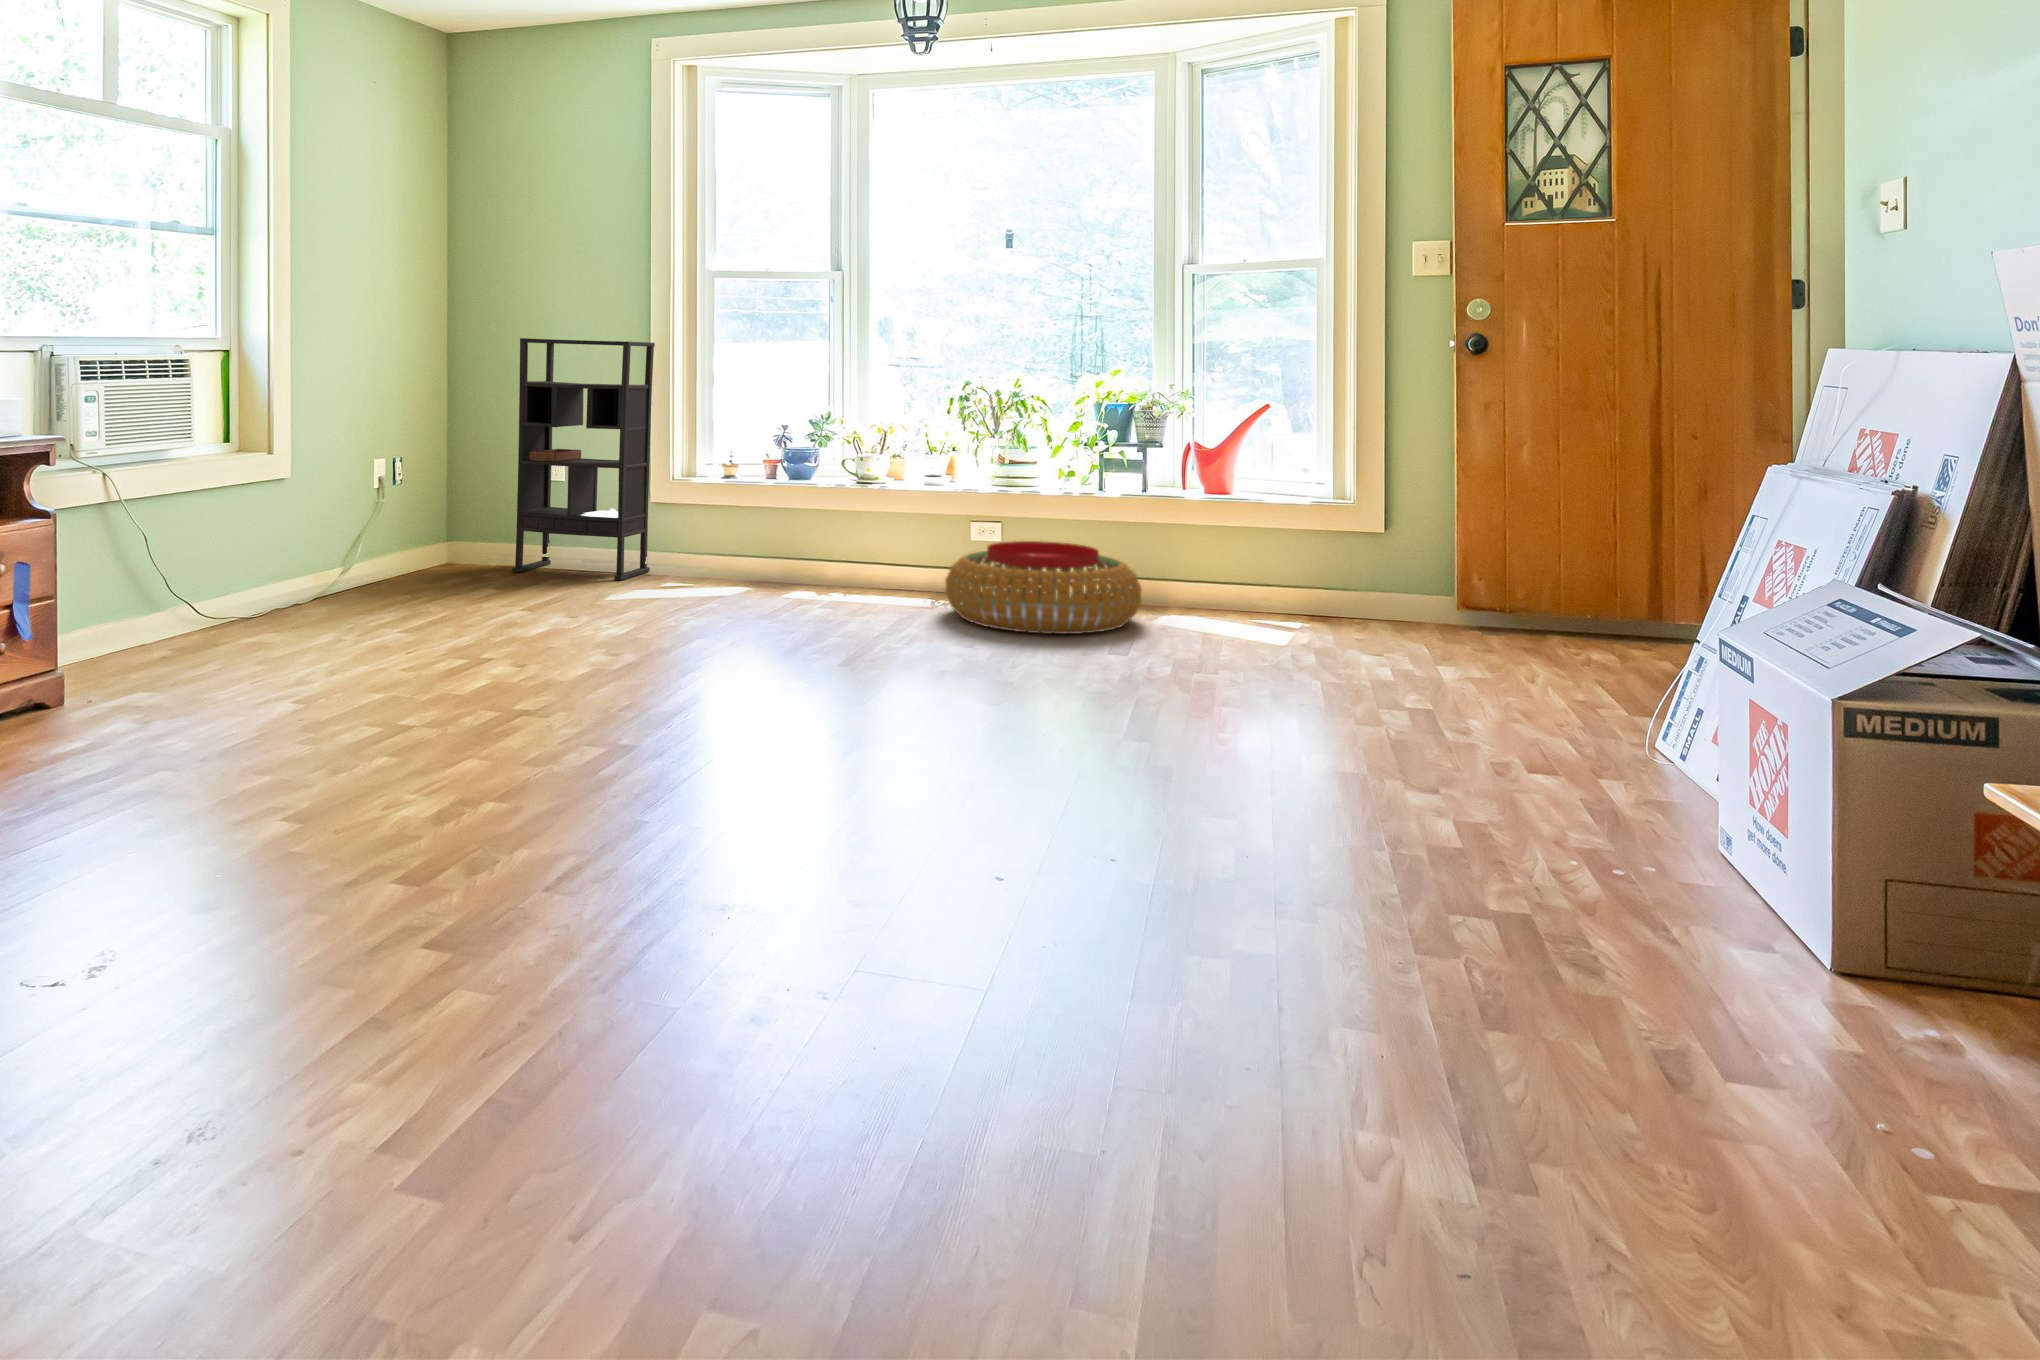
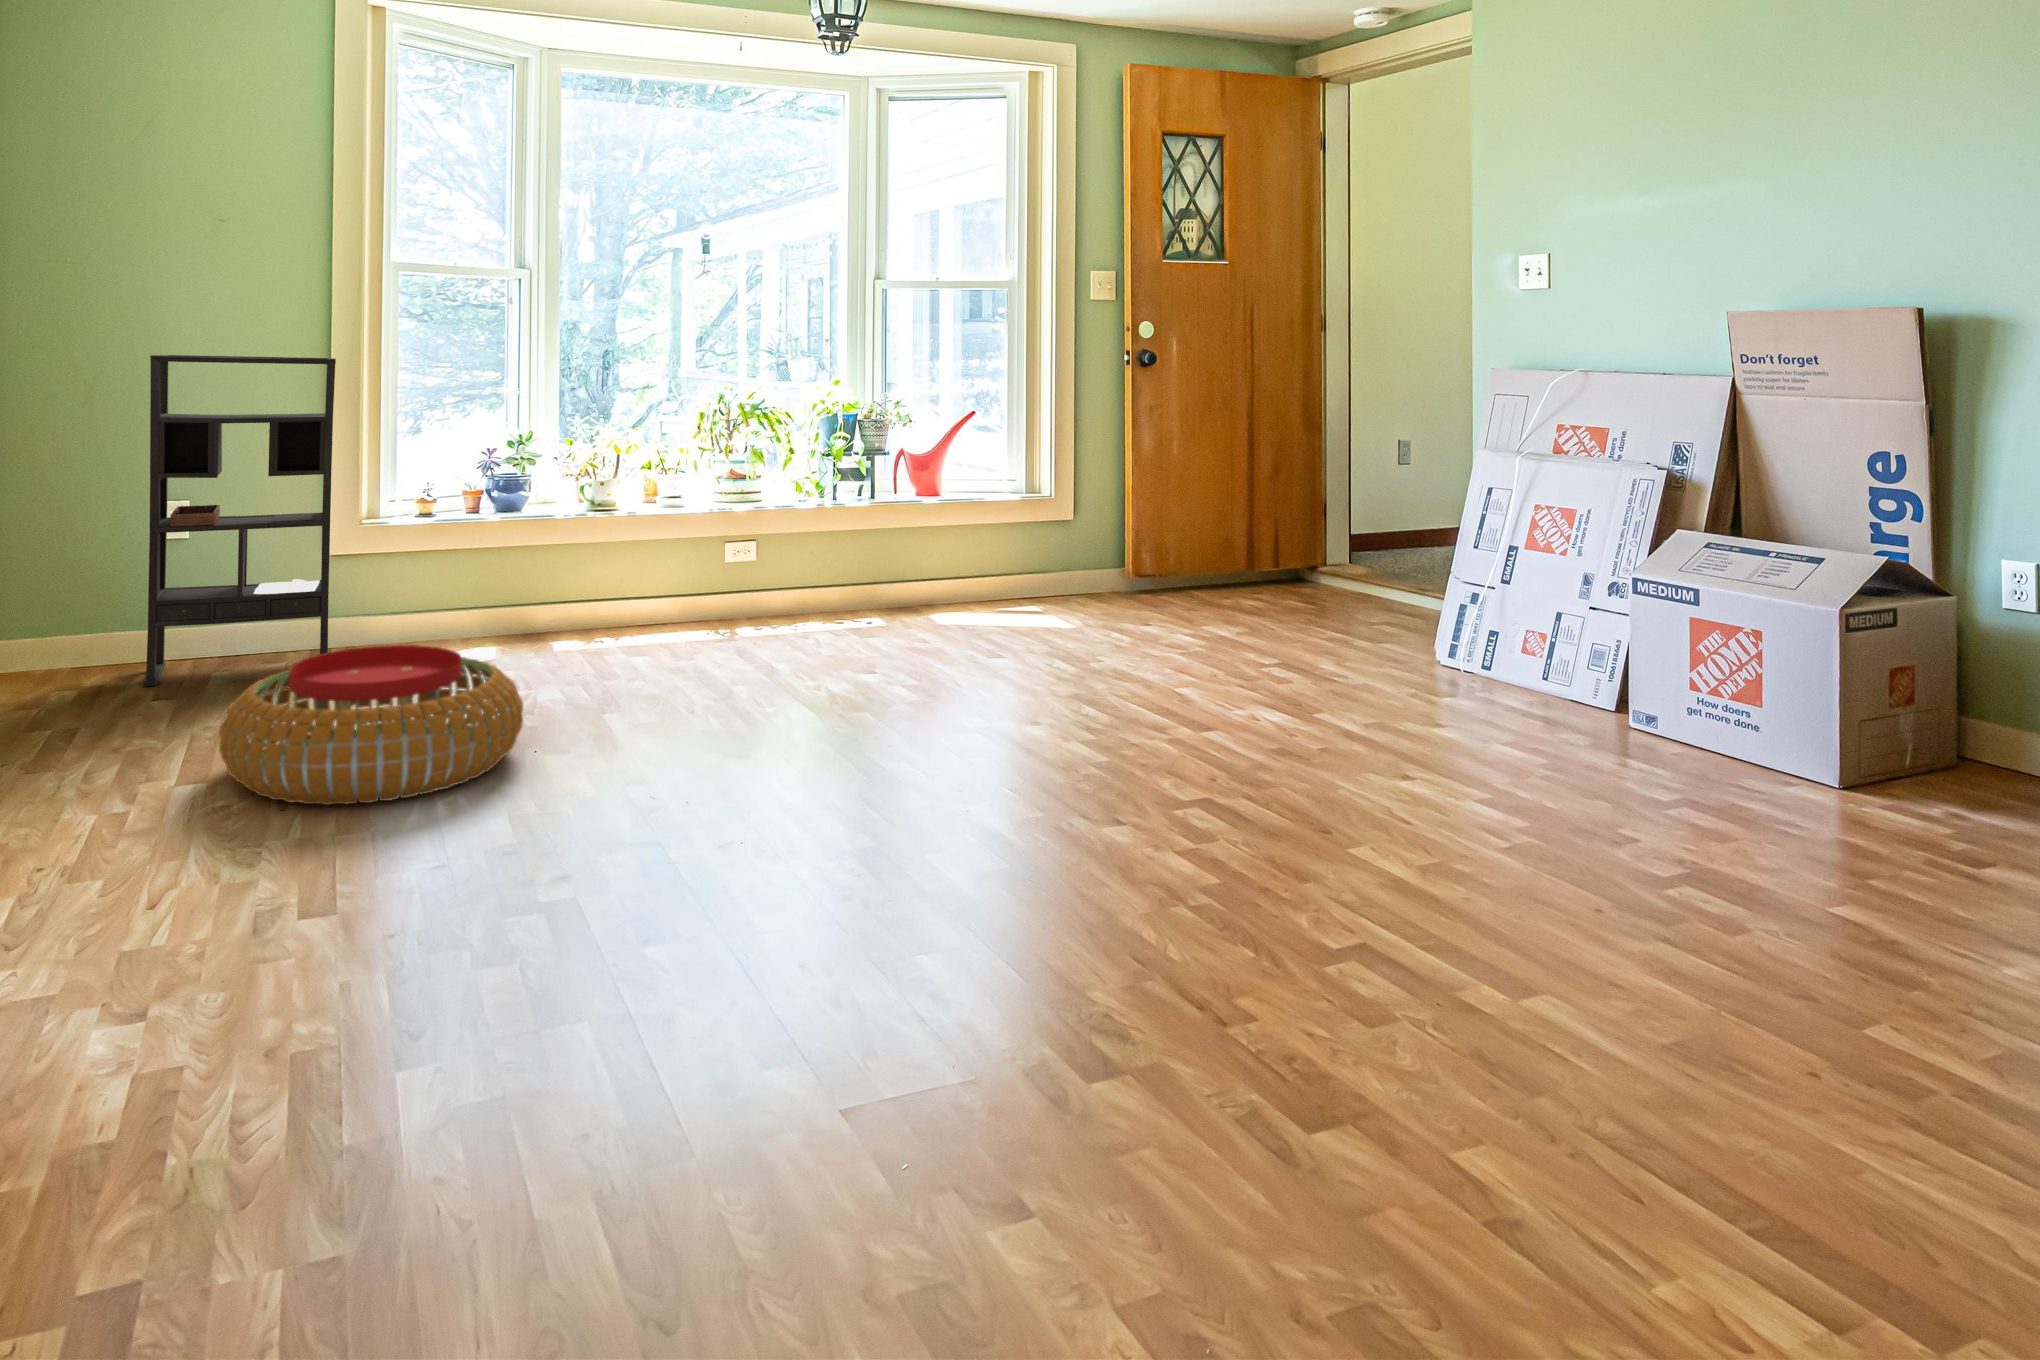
pouf: present [945,541,1141,634] -> present [219,645,523,805]

